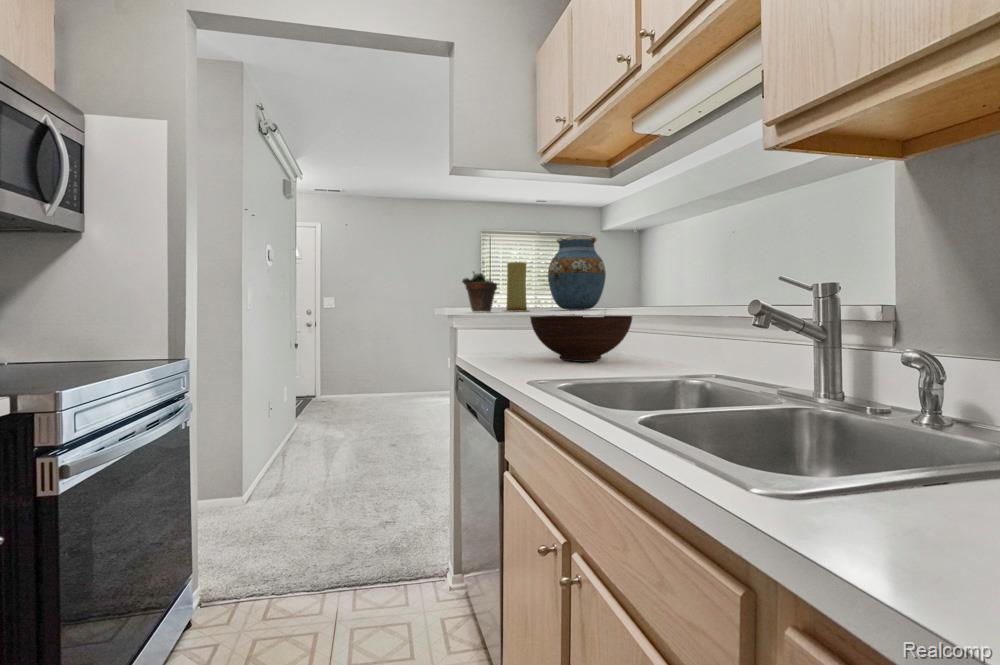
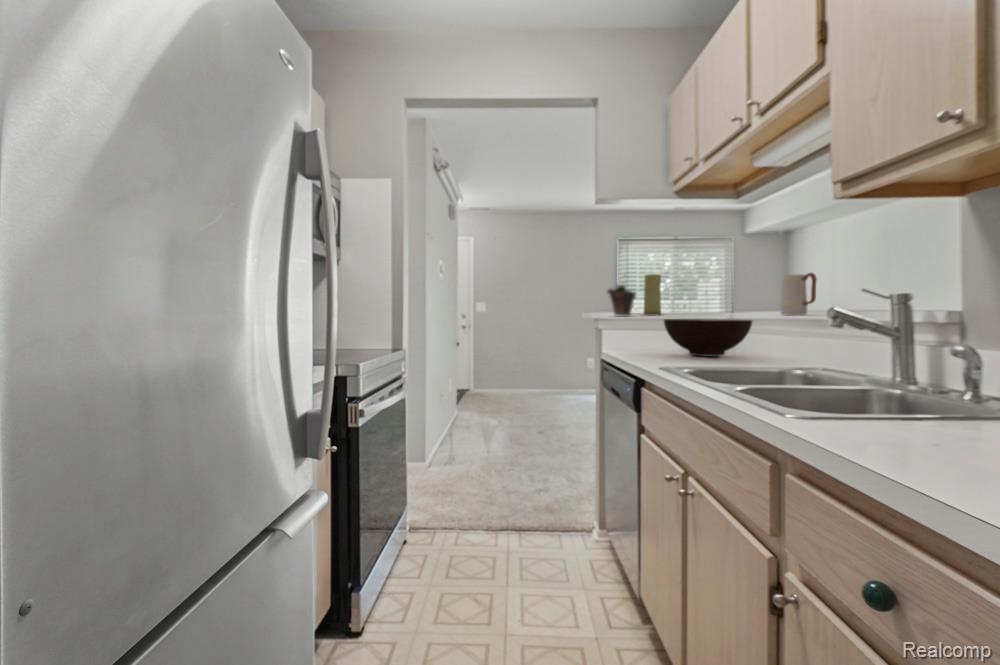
vase: present [548,235,606,310] -> none [681,249,734,313]
mug: none [666,260,707,311] -> present [781,273,817,315]

